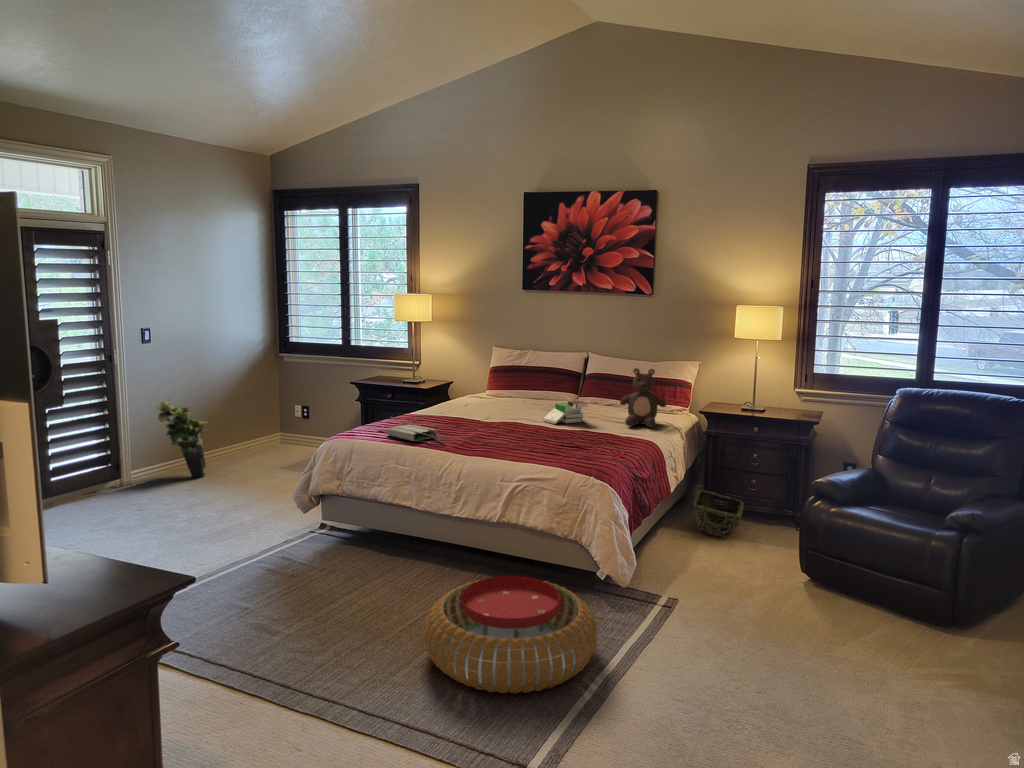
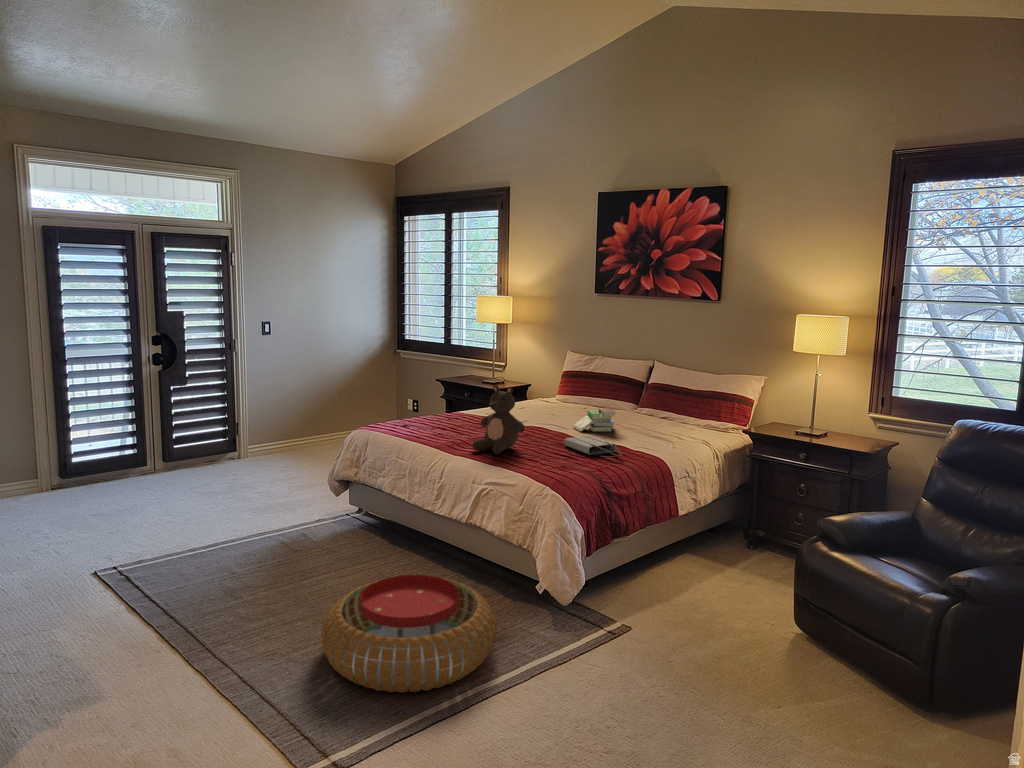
teddy bear: present [620,368,666,428] -> present [472,385,525,454]
potted plant: present [153,401,207,477] -> none [266,384,313,456]
tote bag: present [387,425,445,442] -> present [564,436,622,457]
woven basket: present [693,490,744,538] -> none [712,517,783,572]

